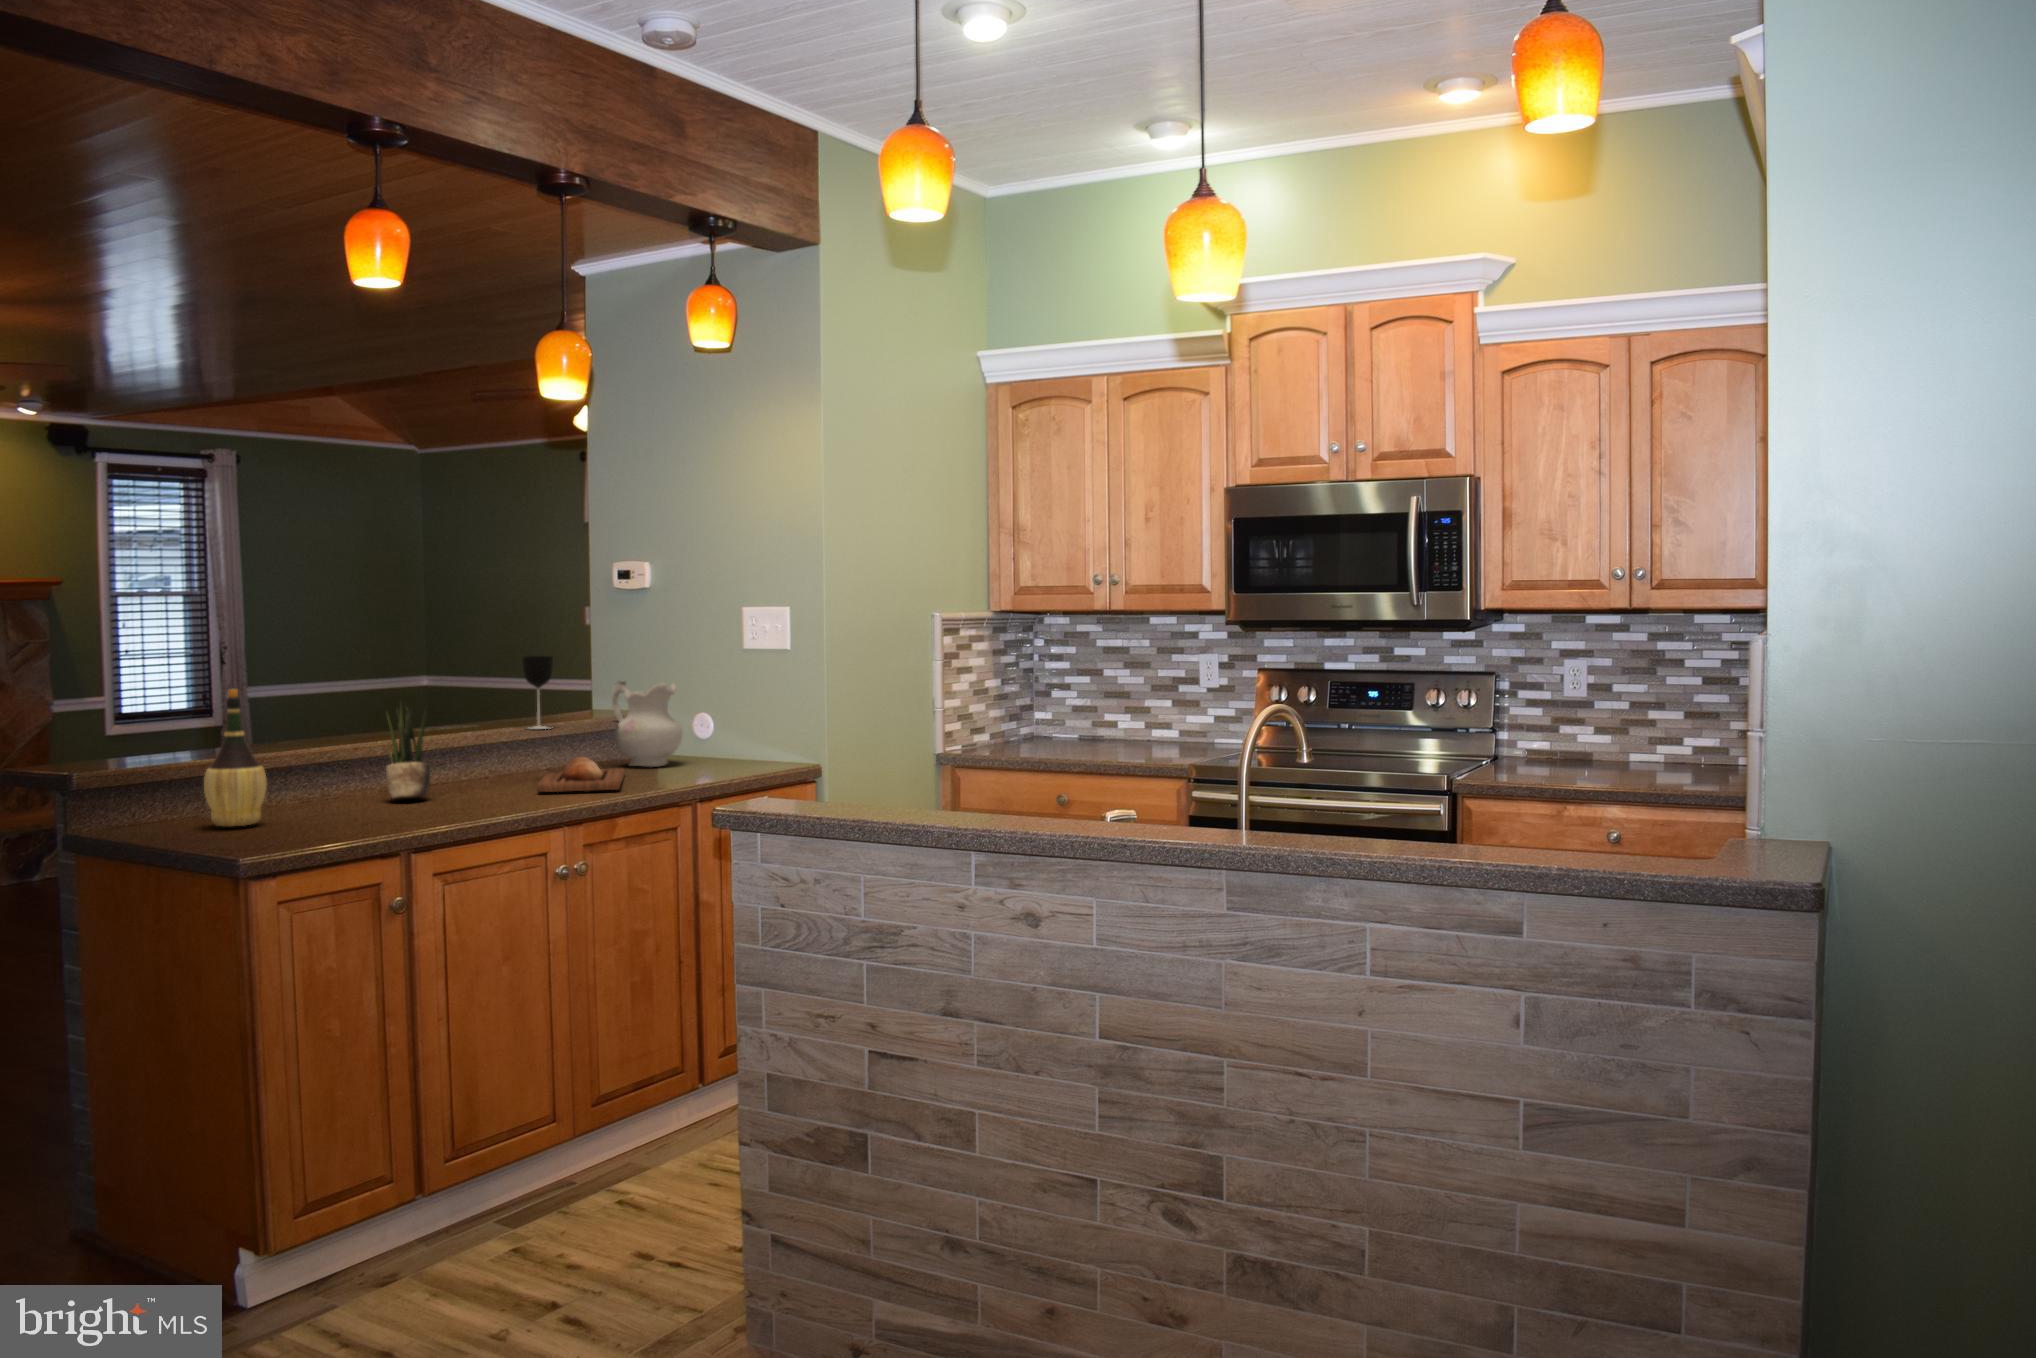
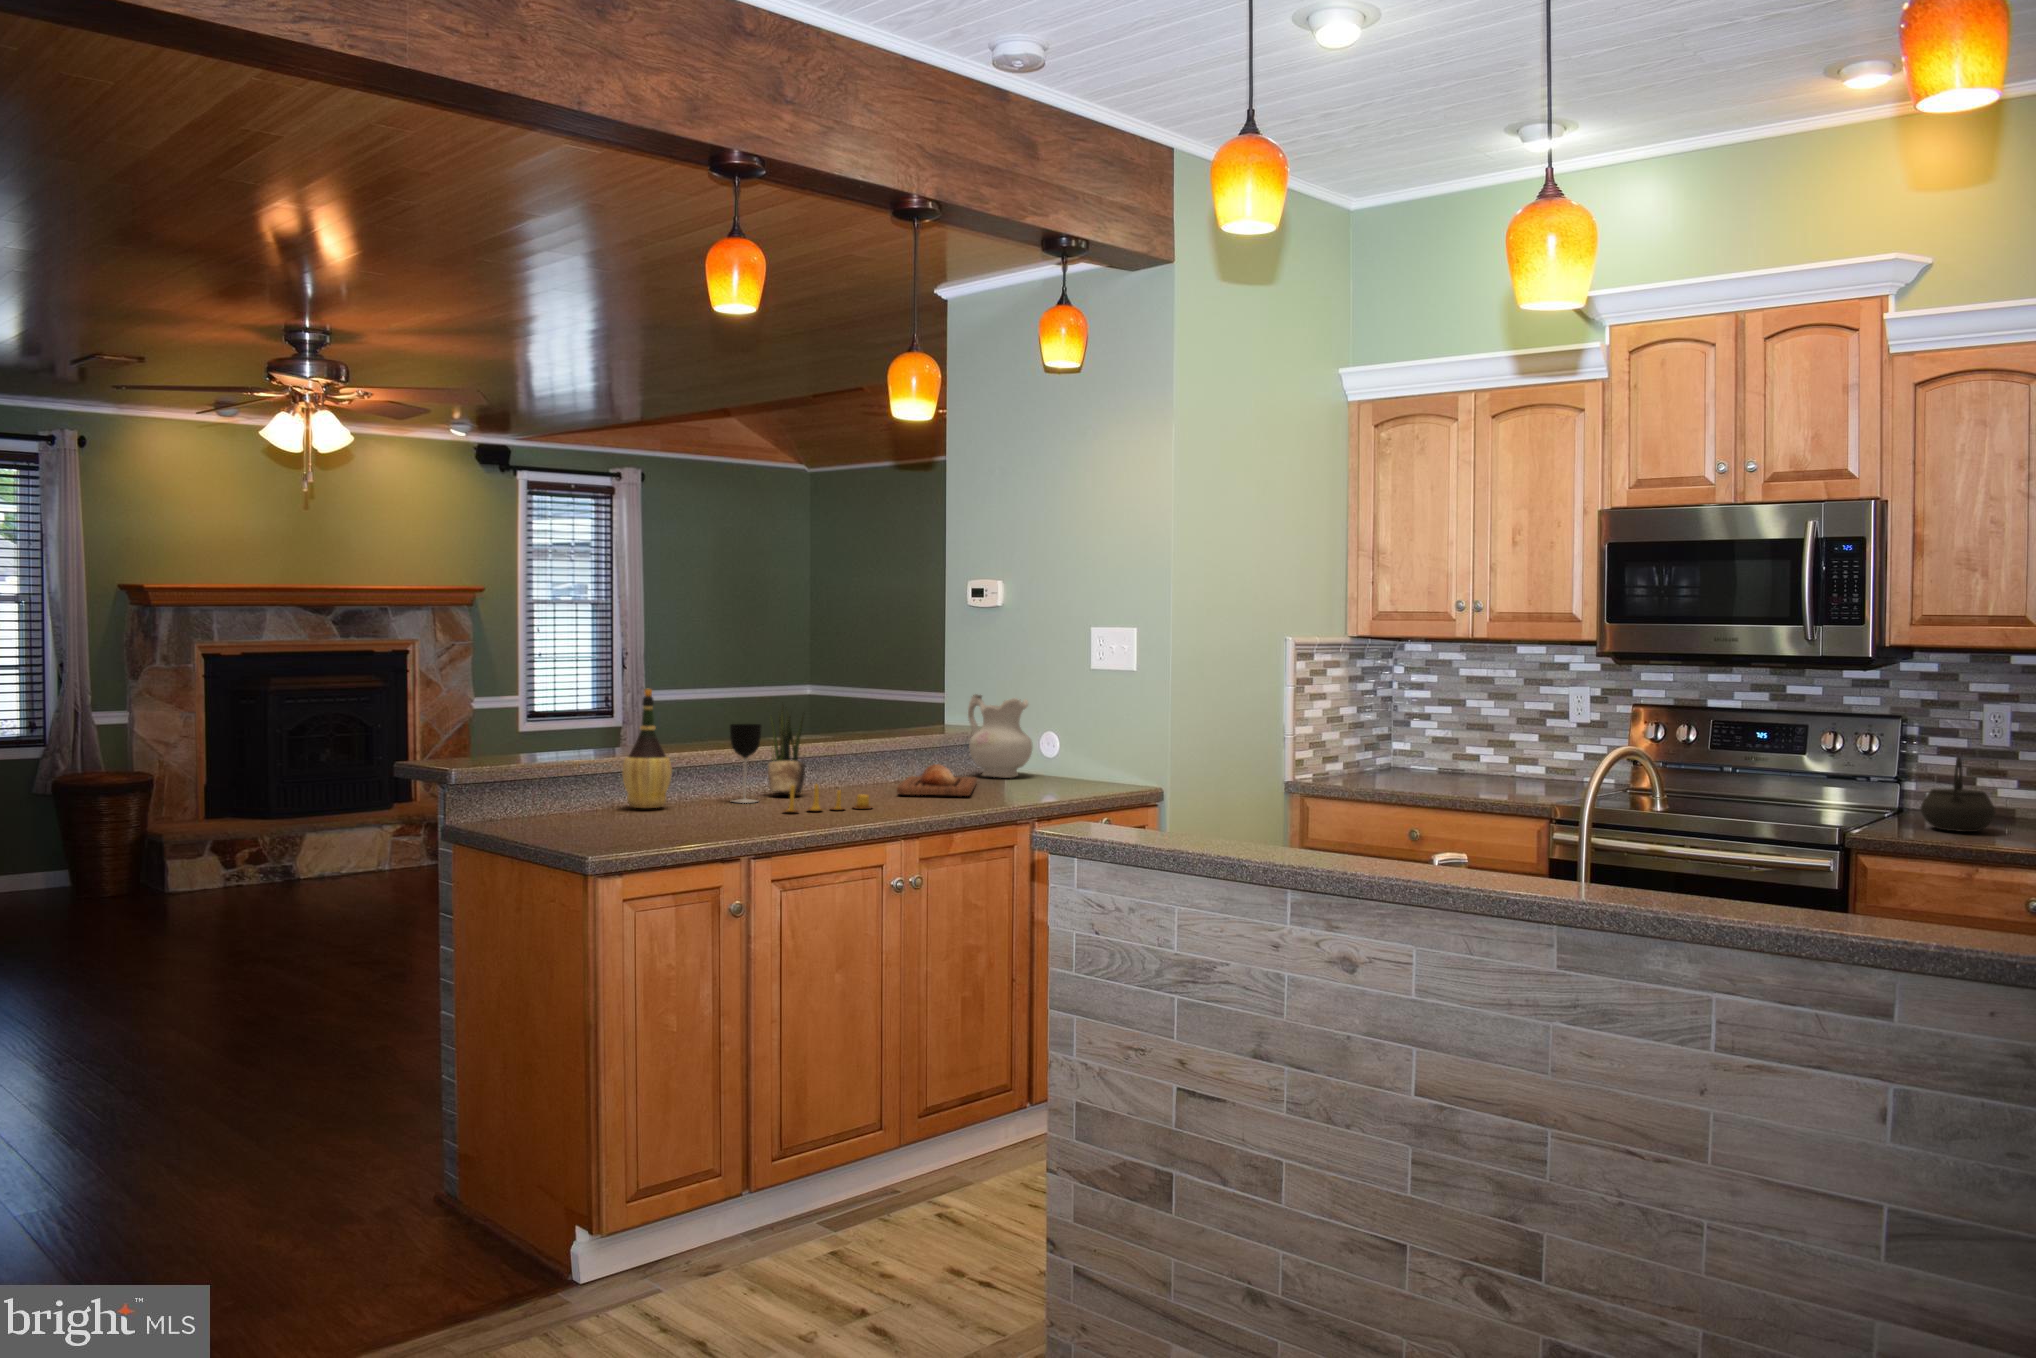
wine glass: present [522,656,553,729] -> present [730,724,762,803]
kettle: none [1520,708,1583,776] -> present [1920,757,1996,832]
candle: none [404,785,511,821] -> present [784,784,872,812]

